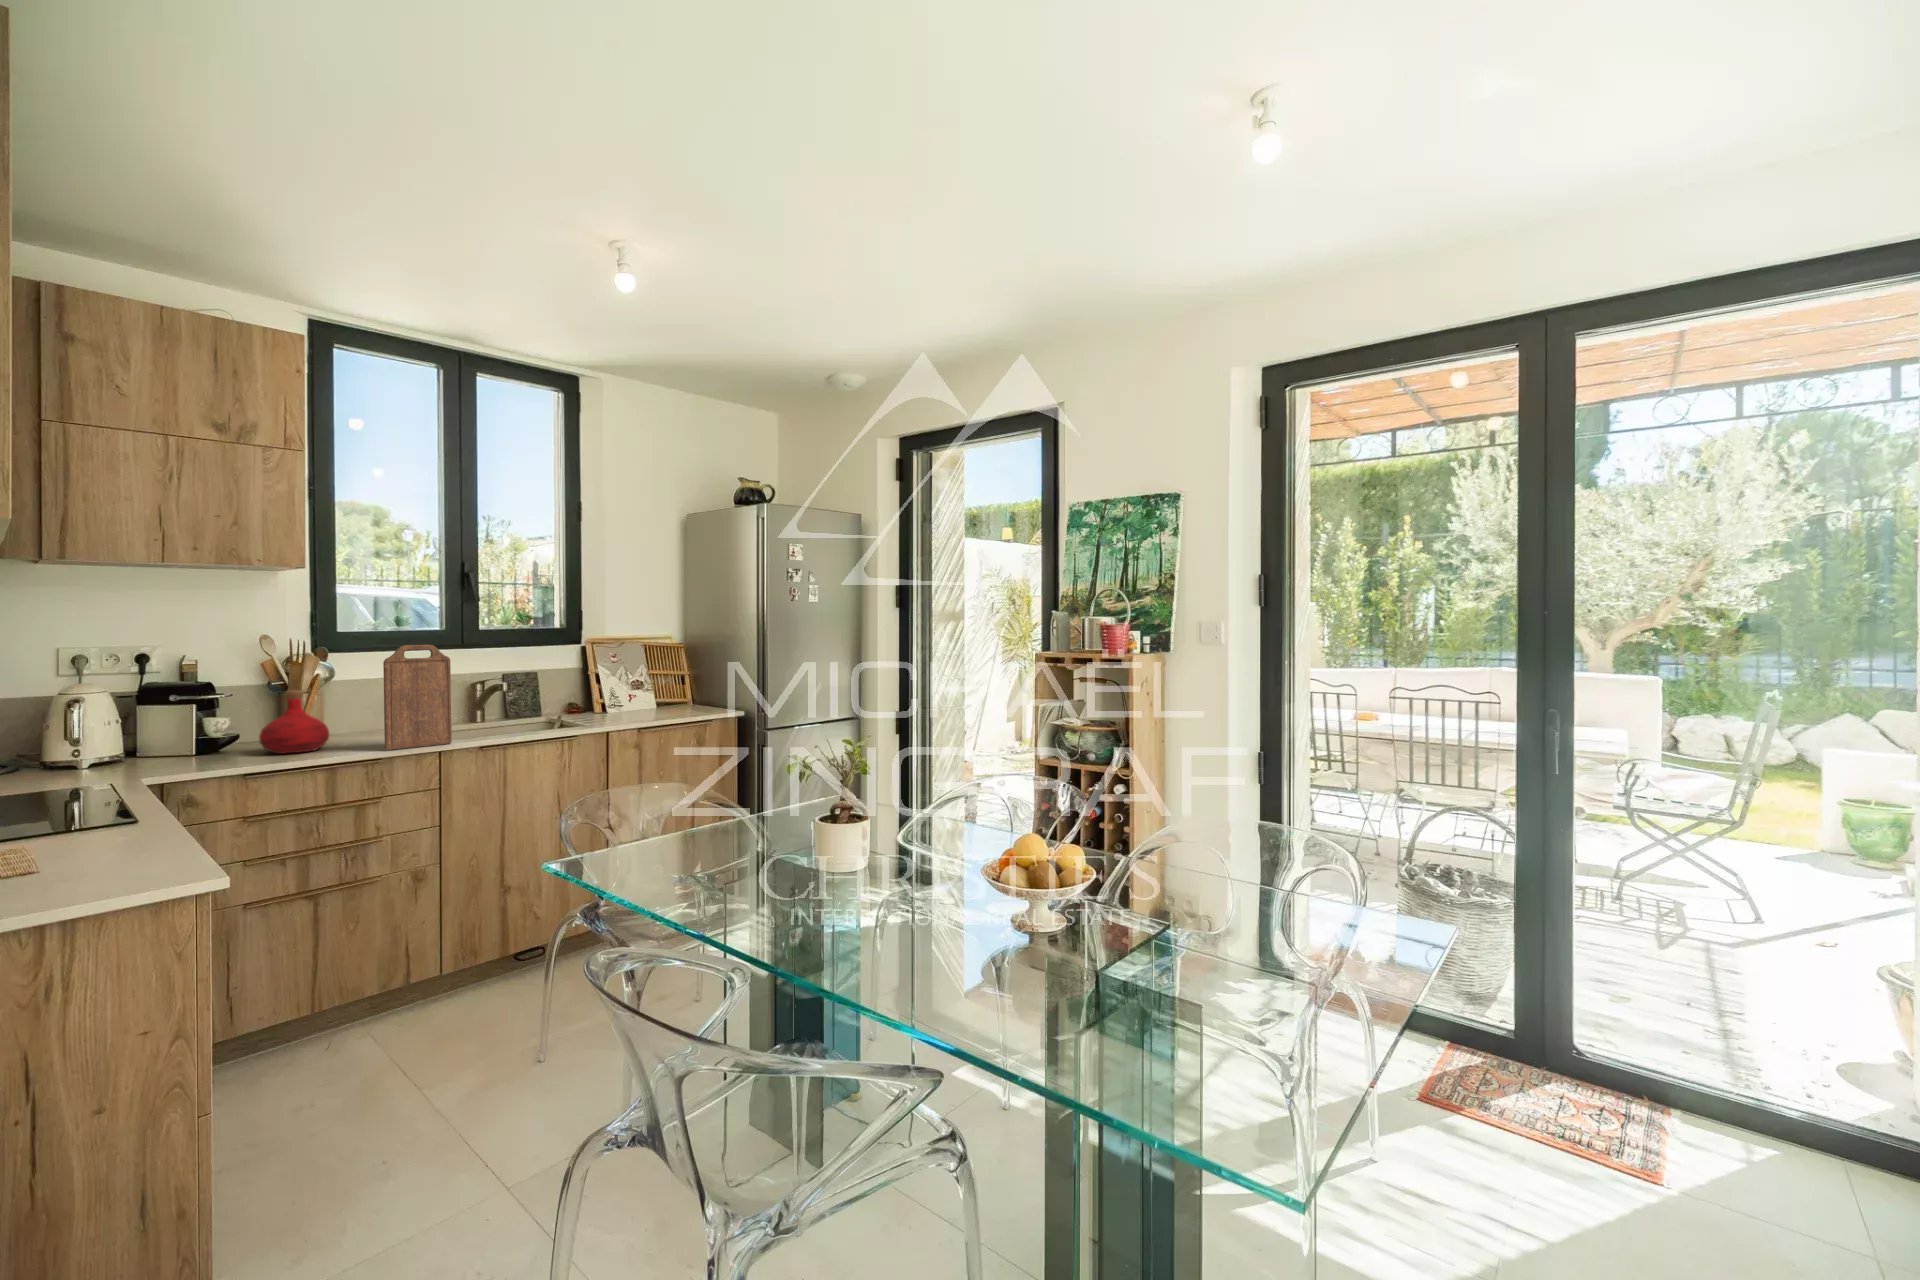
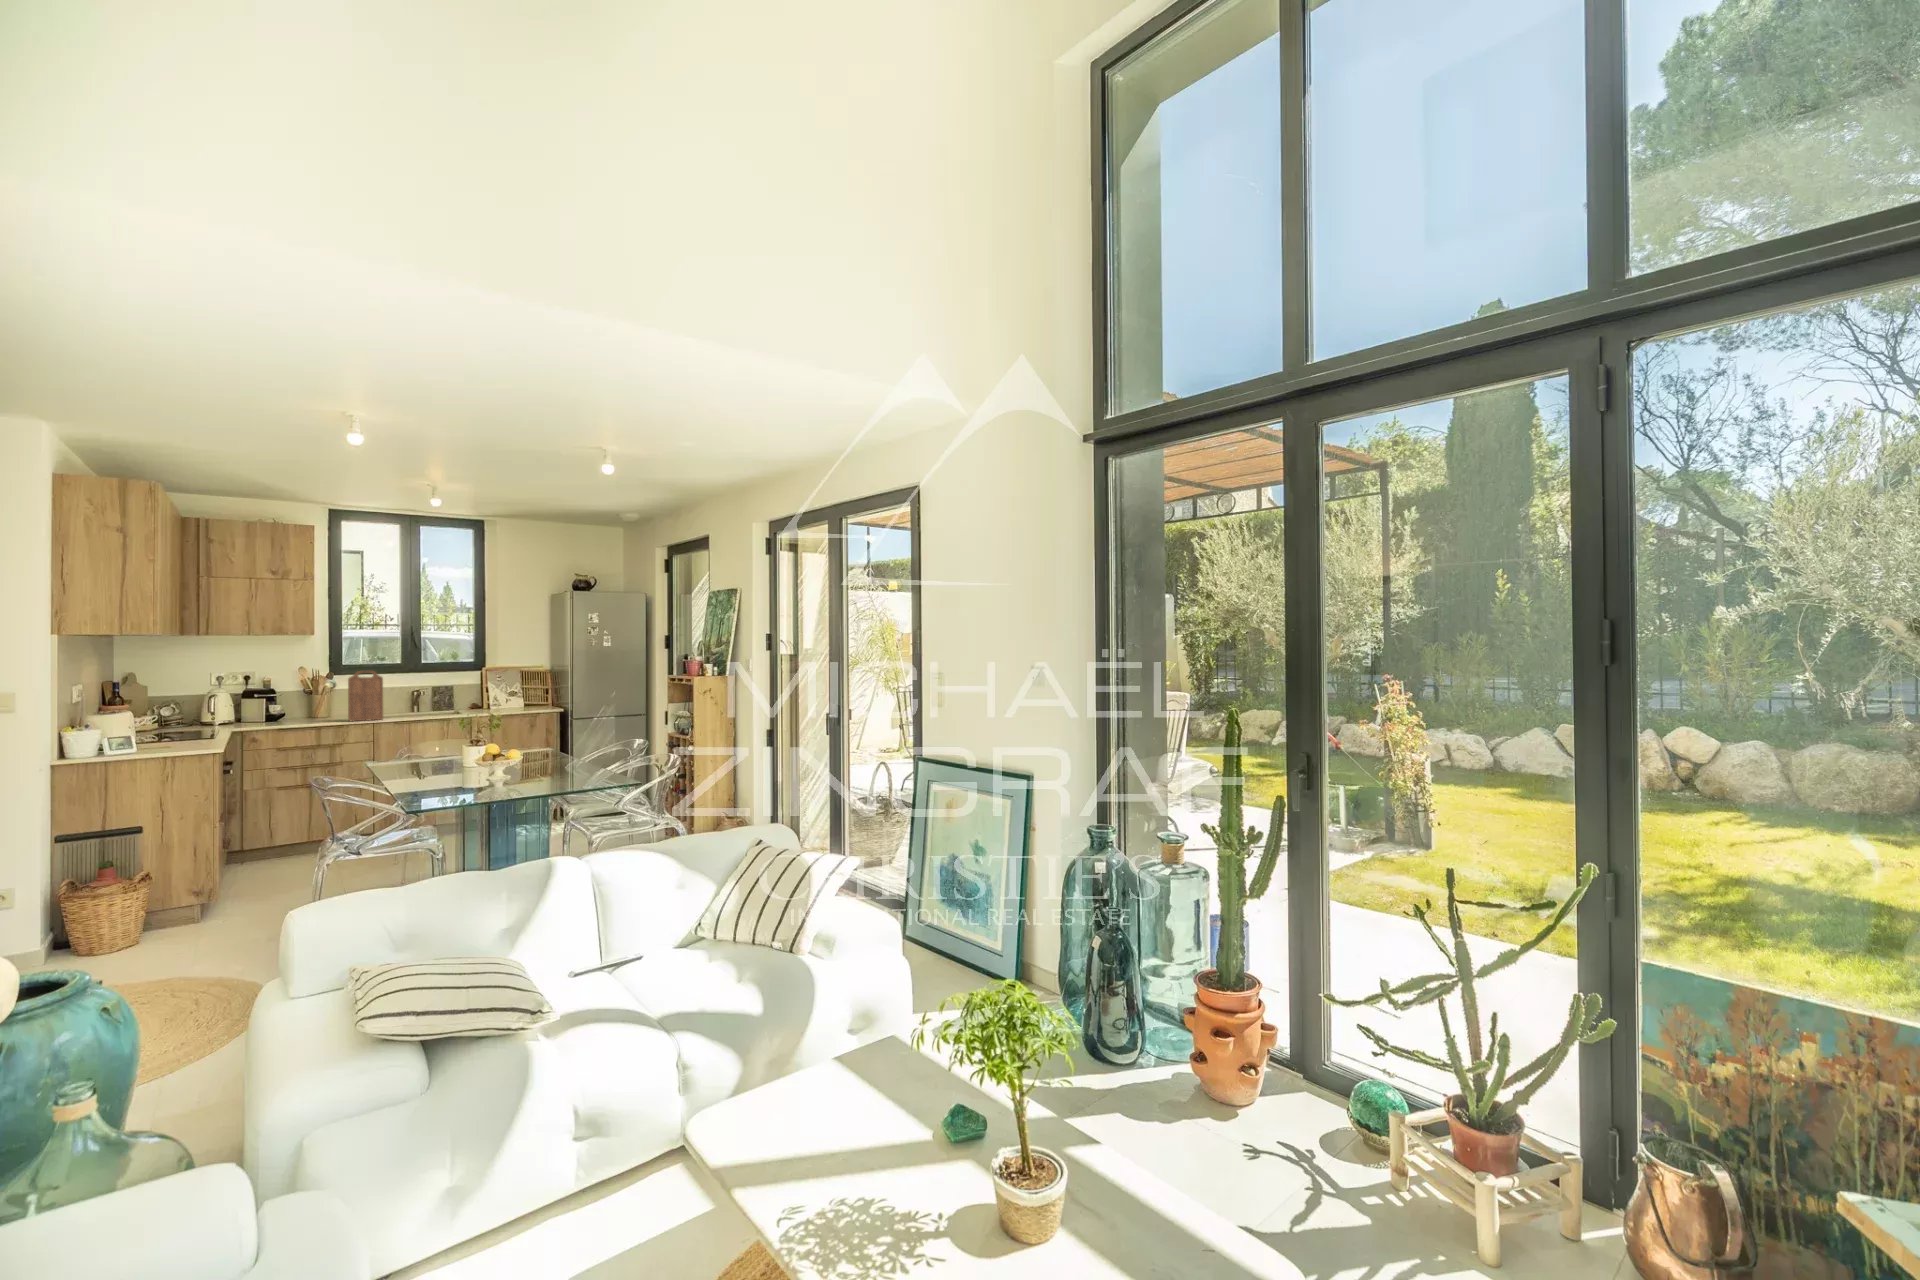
bottle: present [259,690,329,754] -> none [293,693,326,722]

